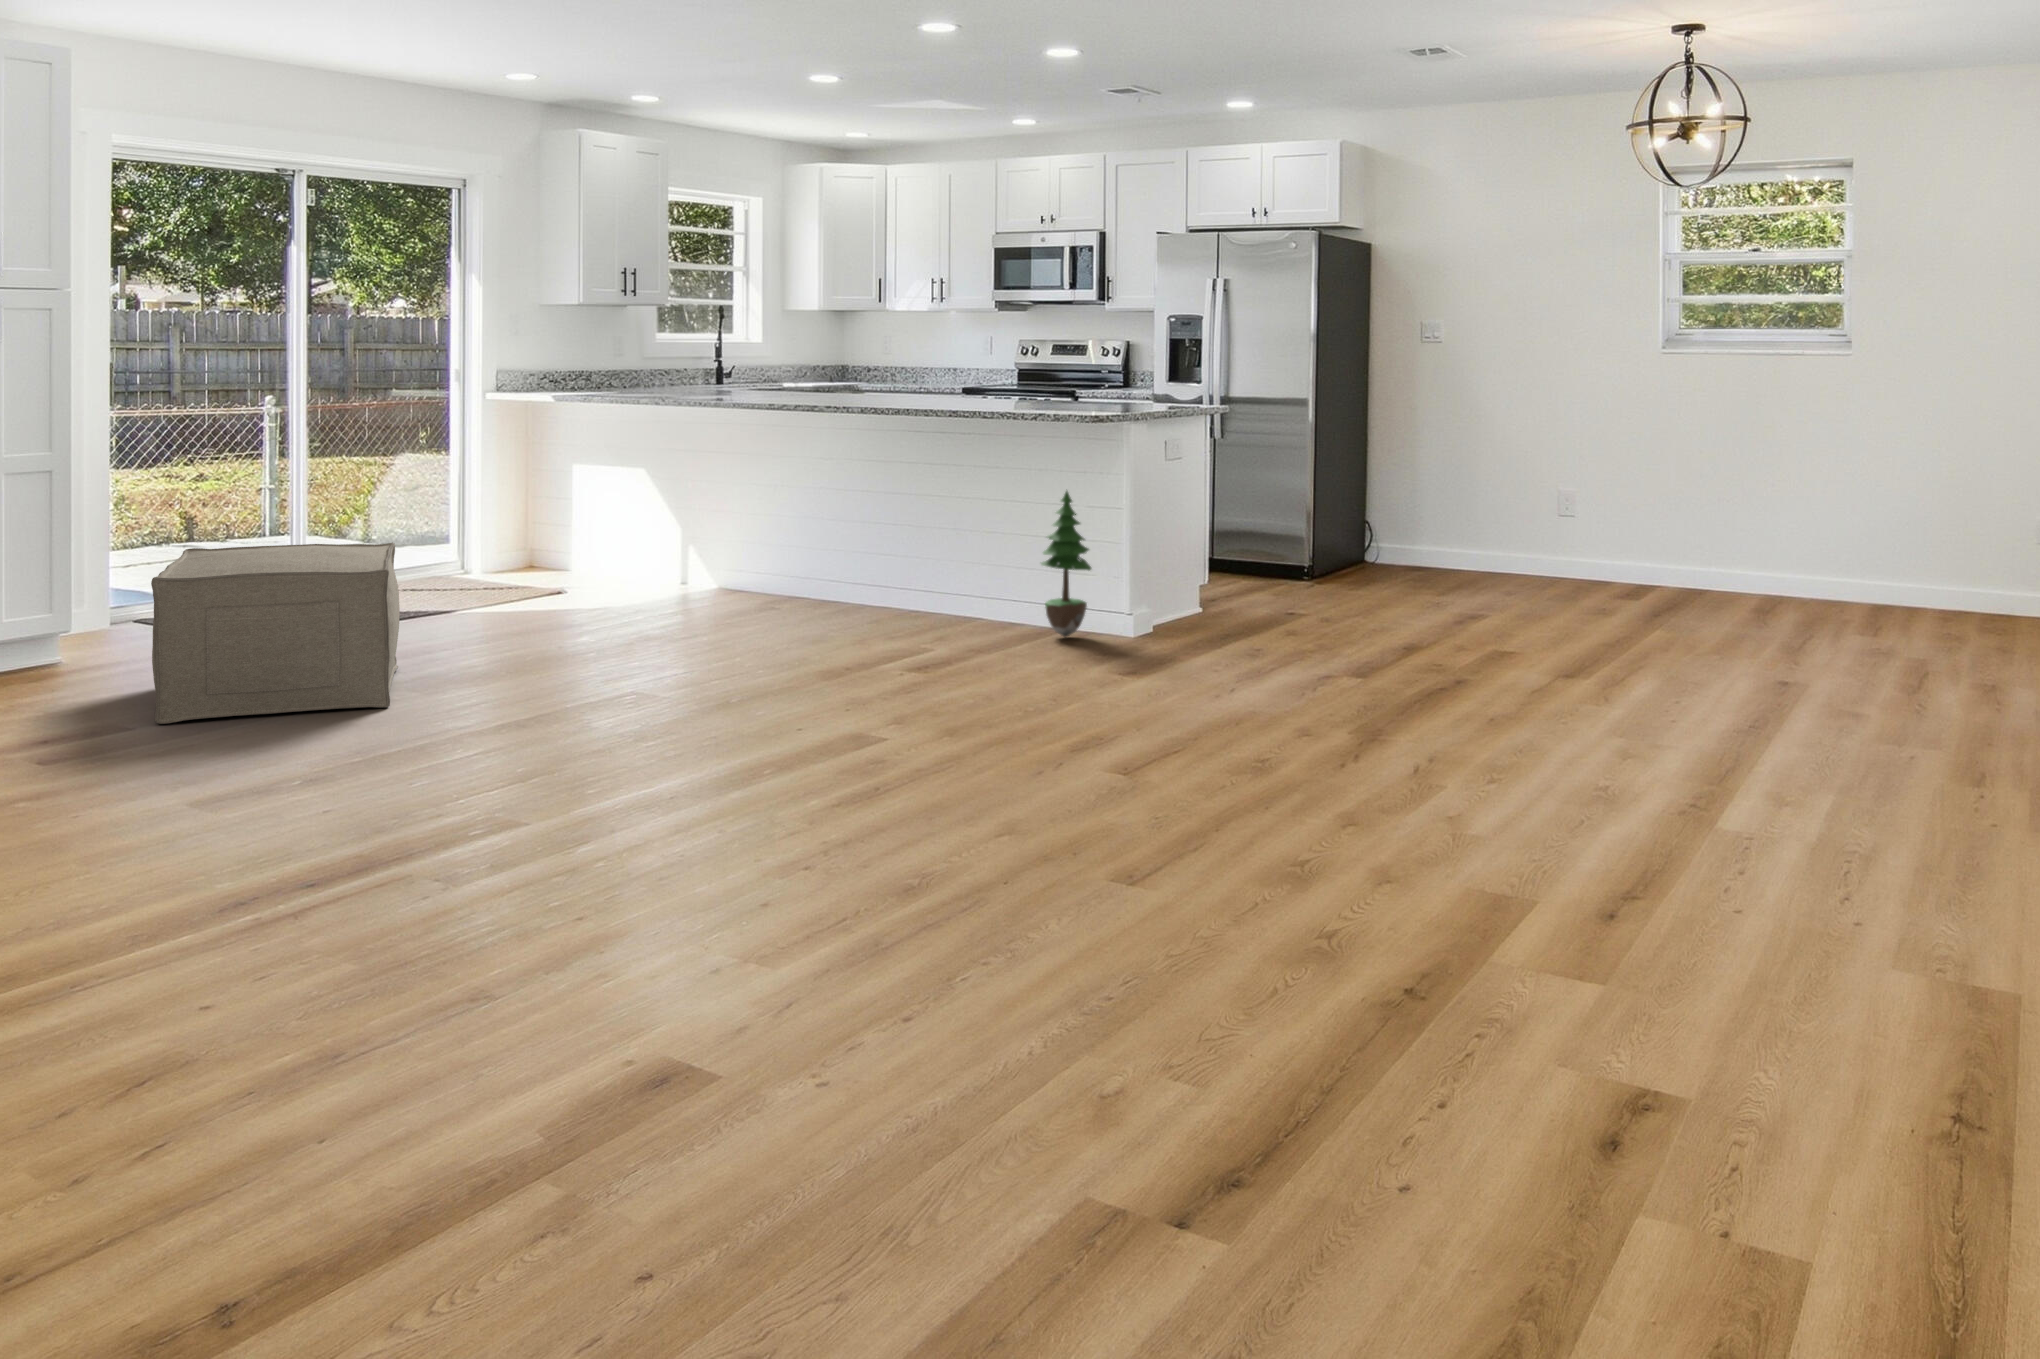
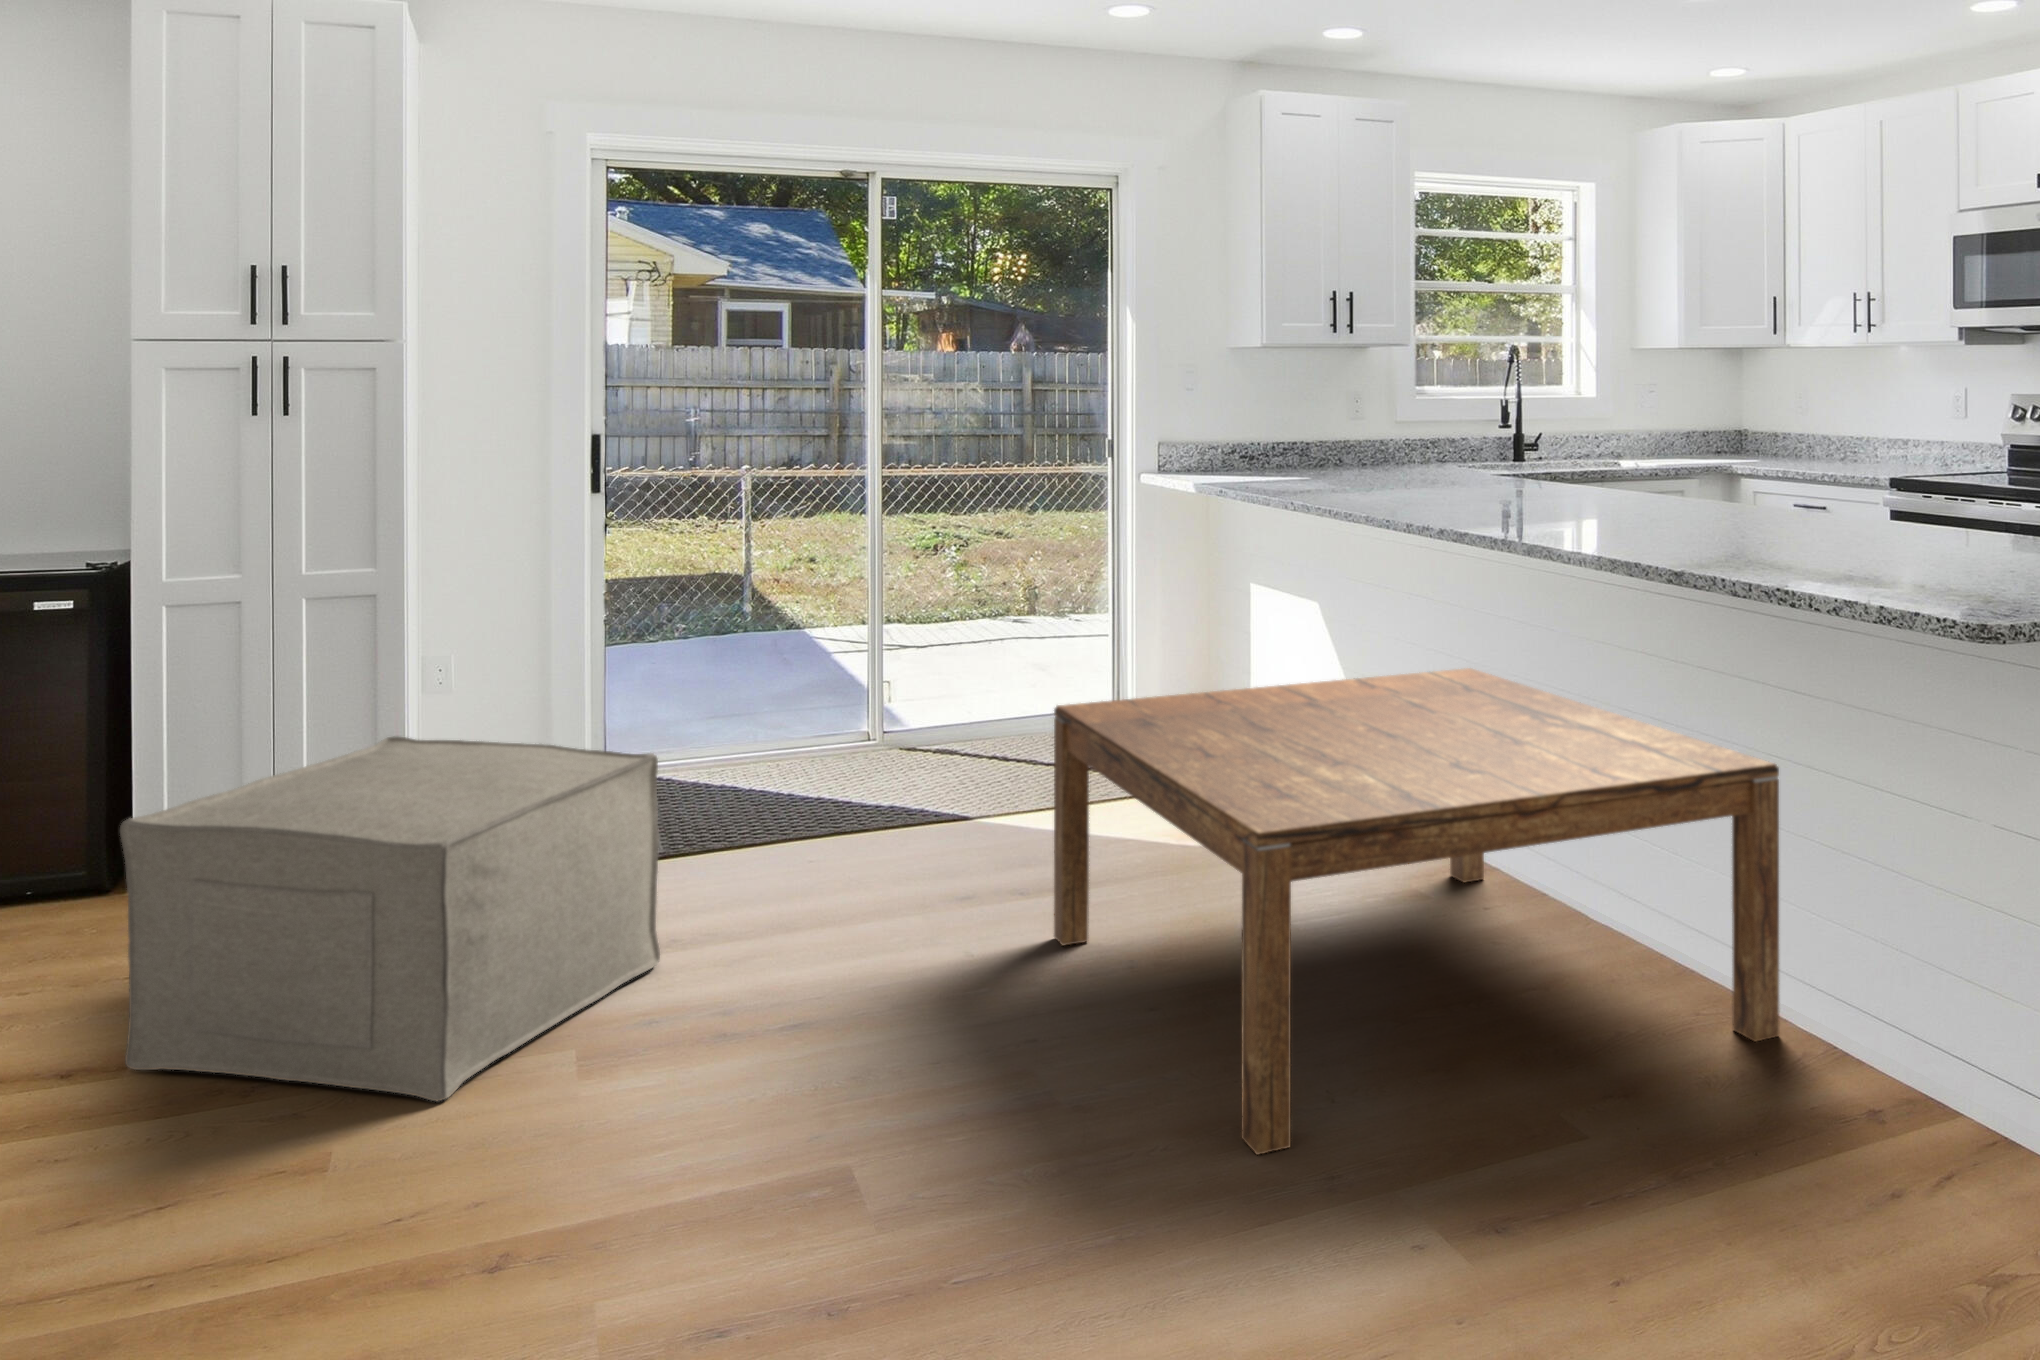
coffee table: none [610,486,995,669] -> present [1054,668,1779,1154]
potted tree: present [1041,491,1091,637] -> none [1845,779,1985,1144]

